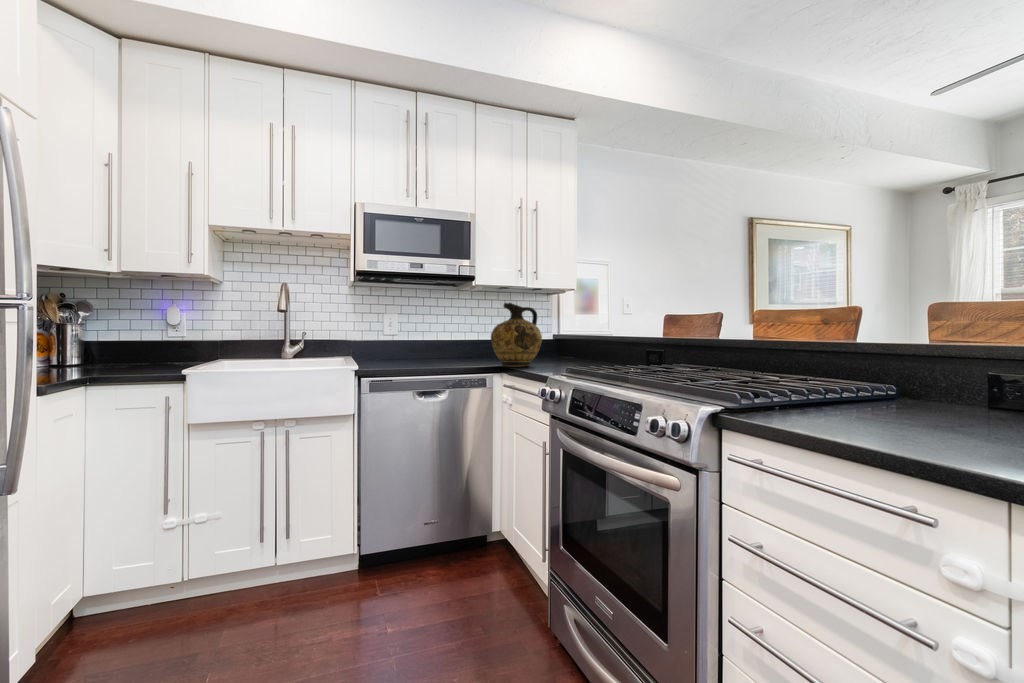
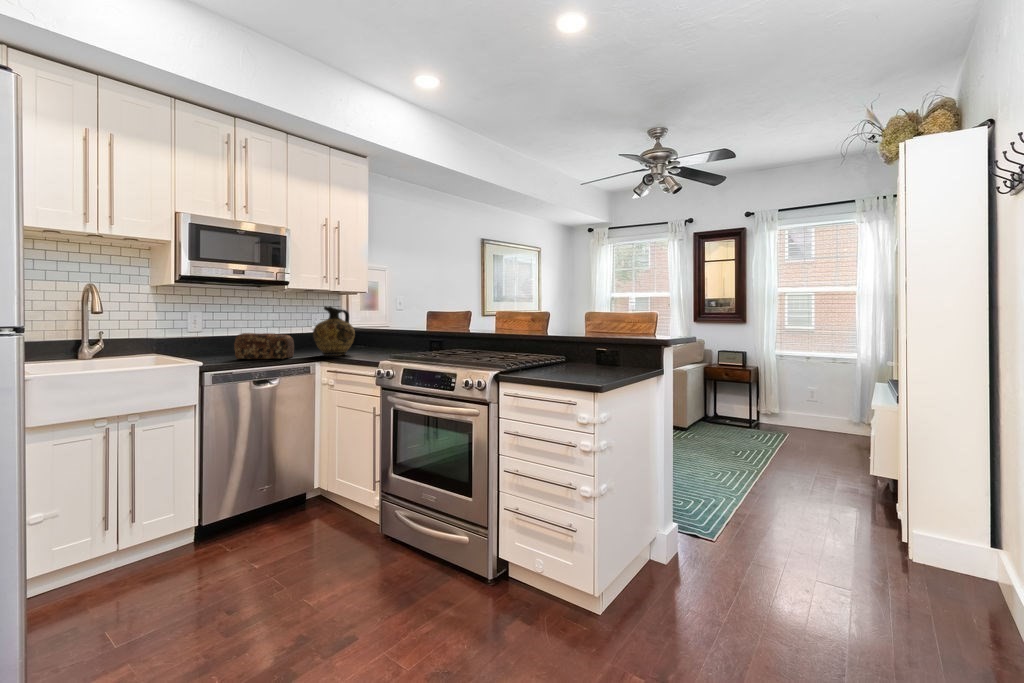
bread loaf: none [403,336,469,368] -> present [234,333,294,359]

